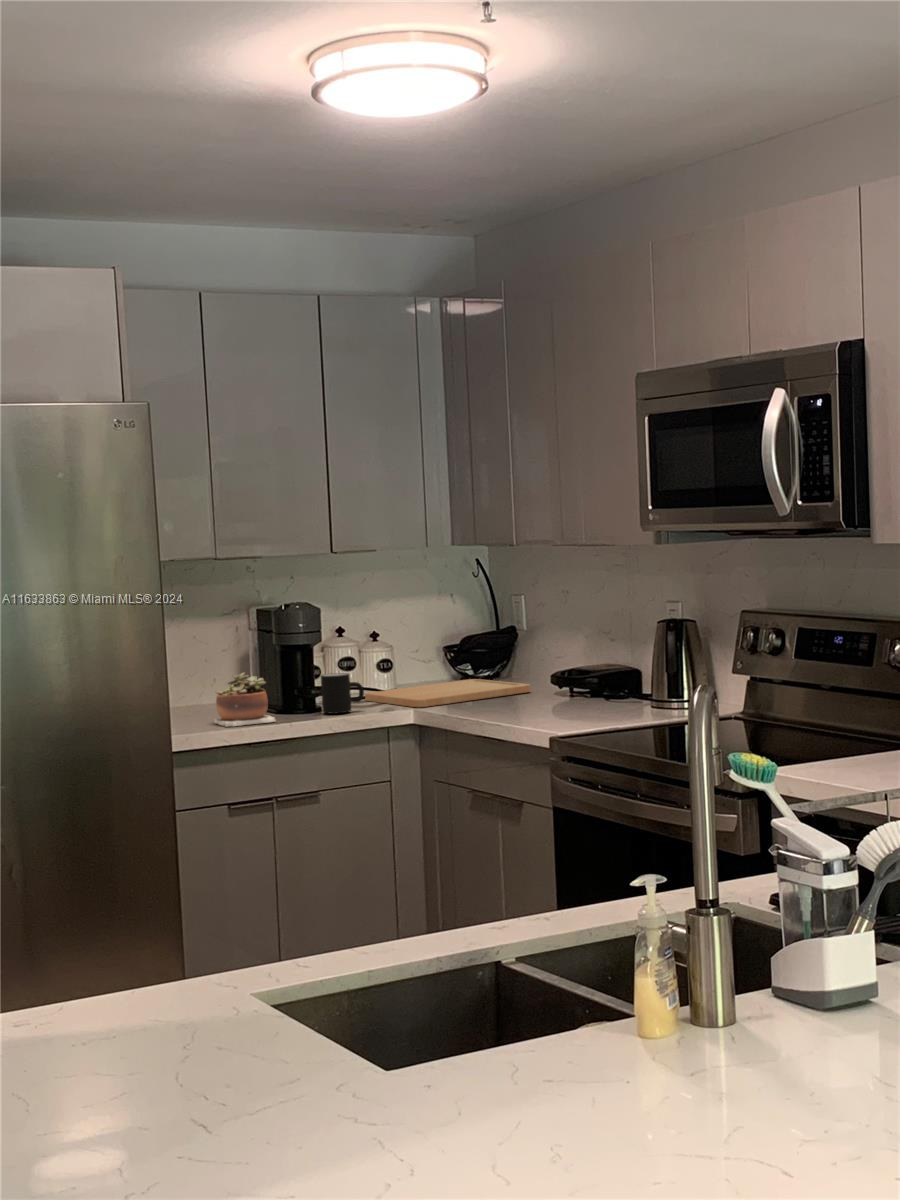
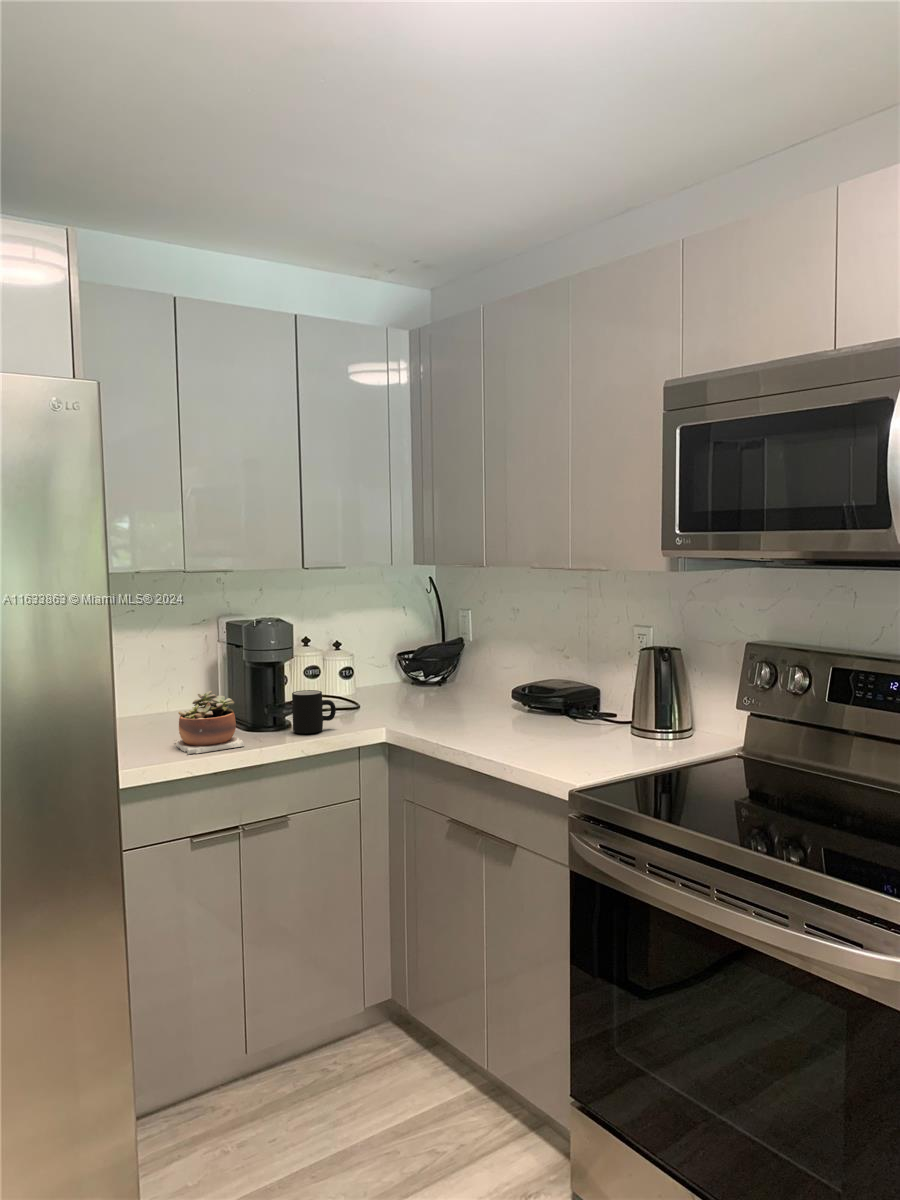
cutting board: present [365,679,530,707] -> none [332,687,488,725]

